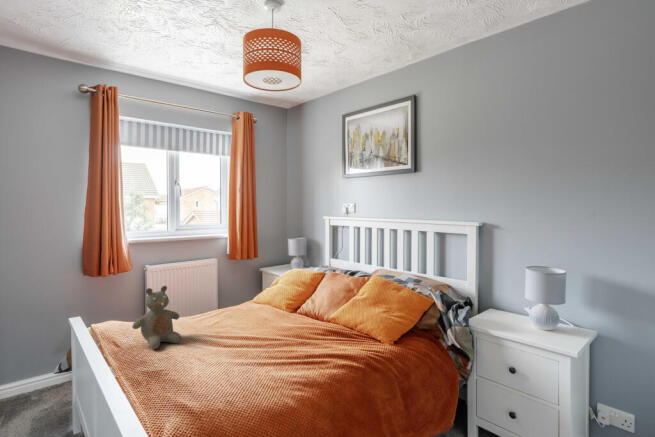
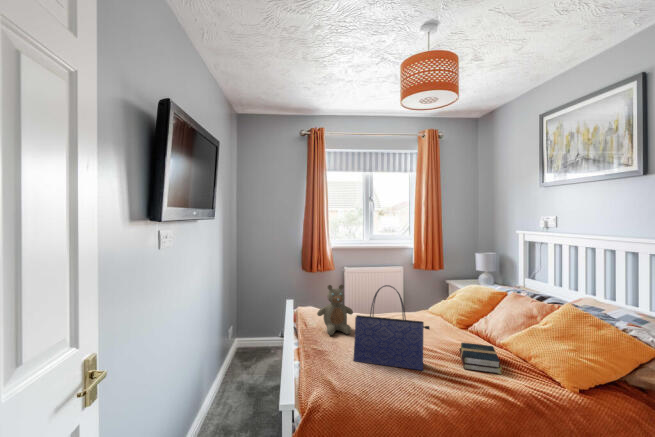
tote bag: none [198,279,279,371] -> present [354,285,430,370]
hardback book: none [299,322,340,349] -> present [460,343,502,374]

